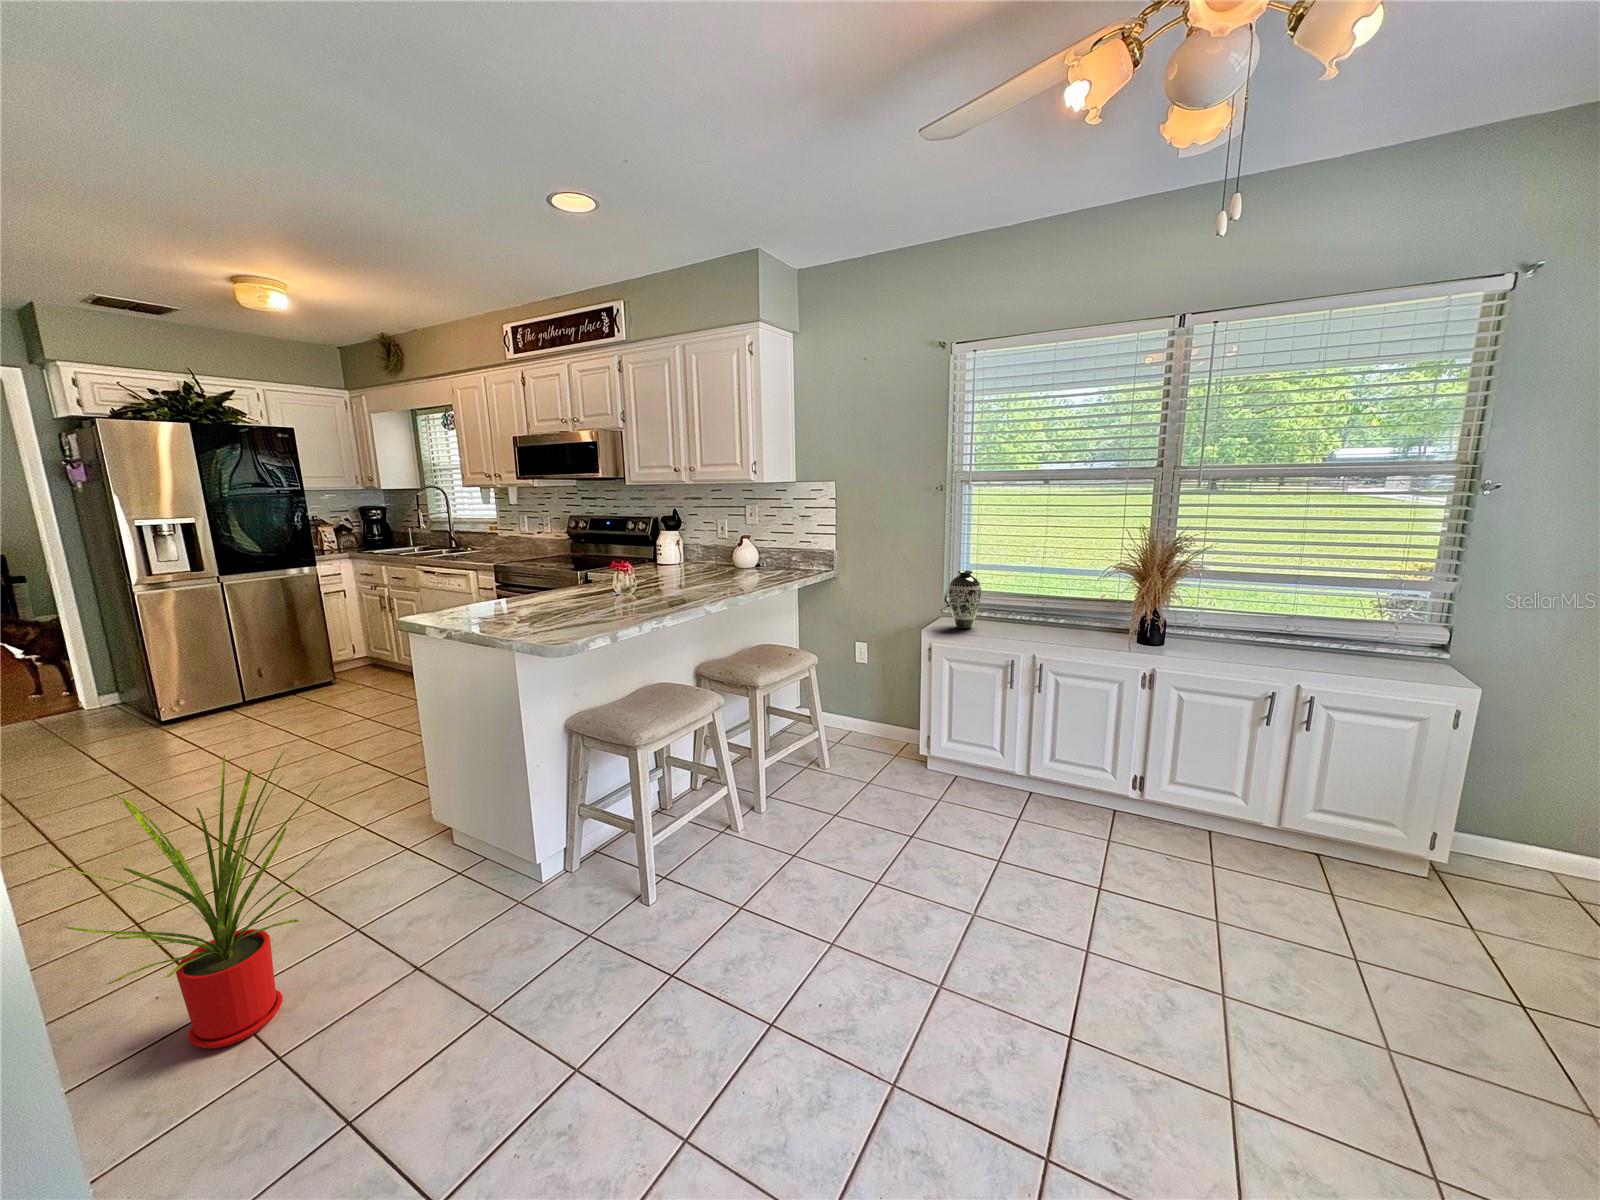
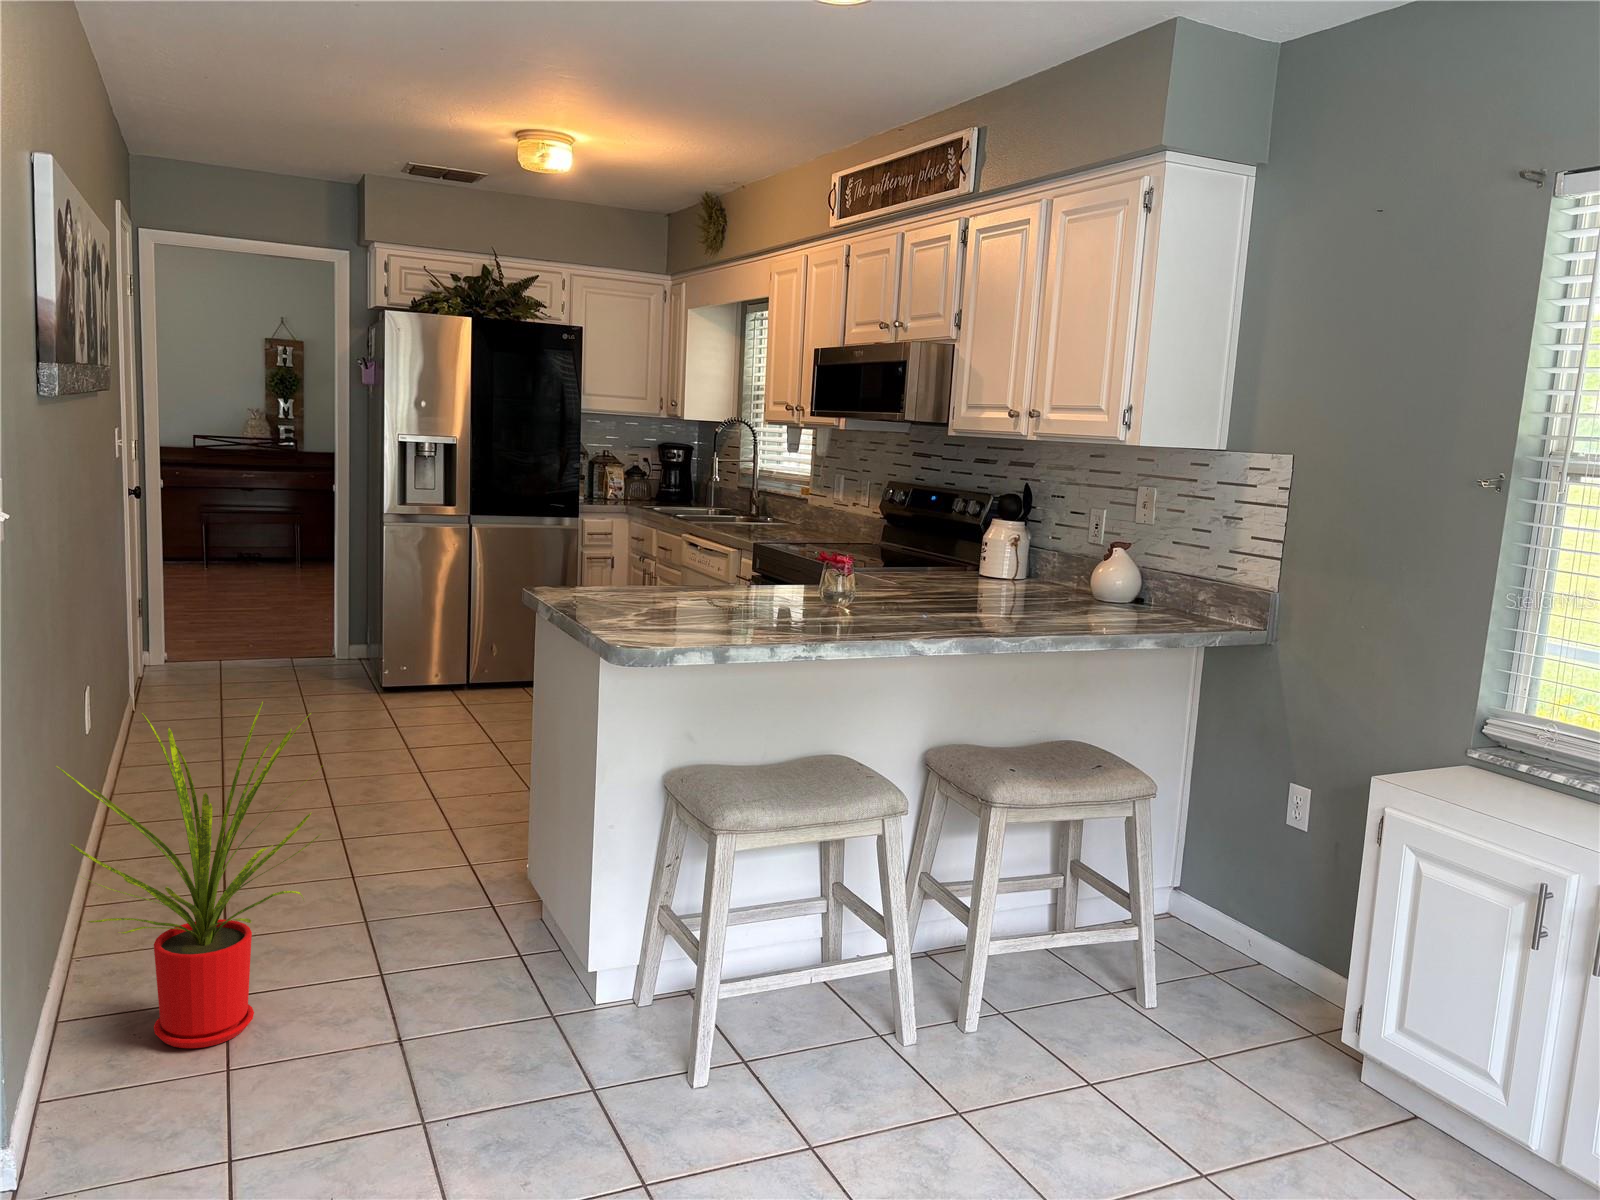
decorative vase: present [948,571,981,629] -> none [1464,668,1547,798]

